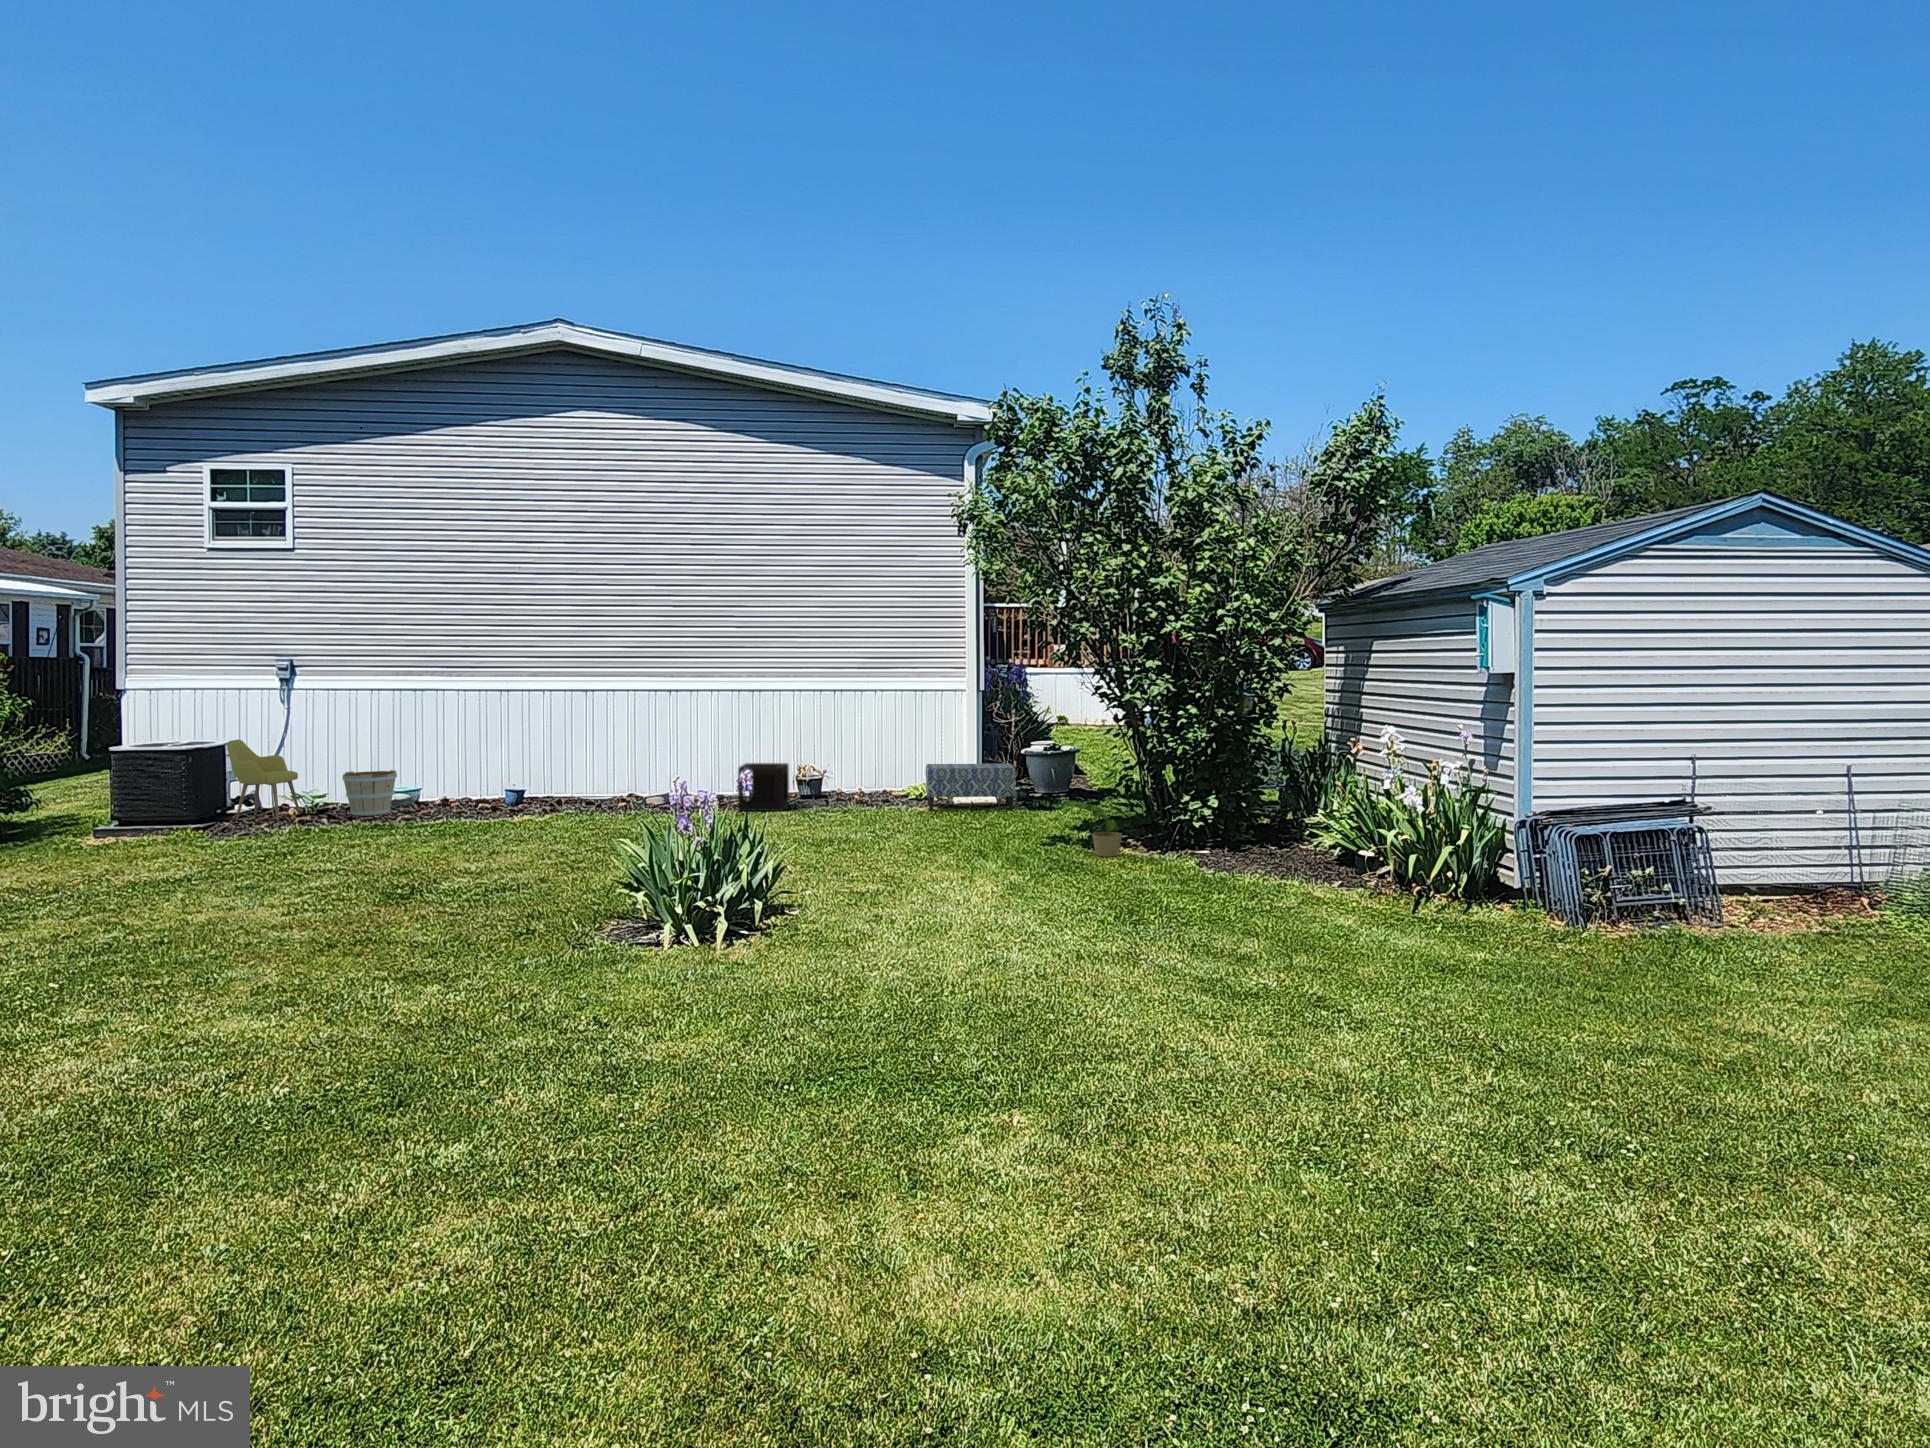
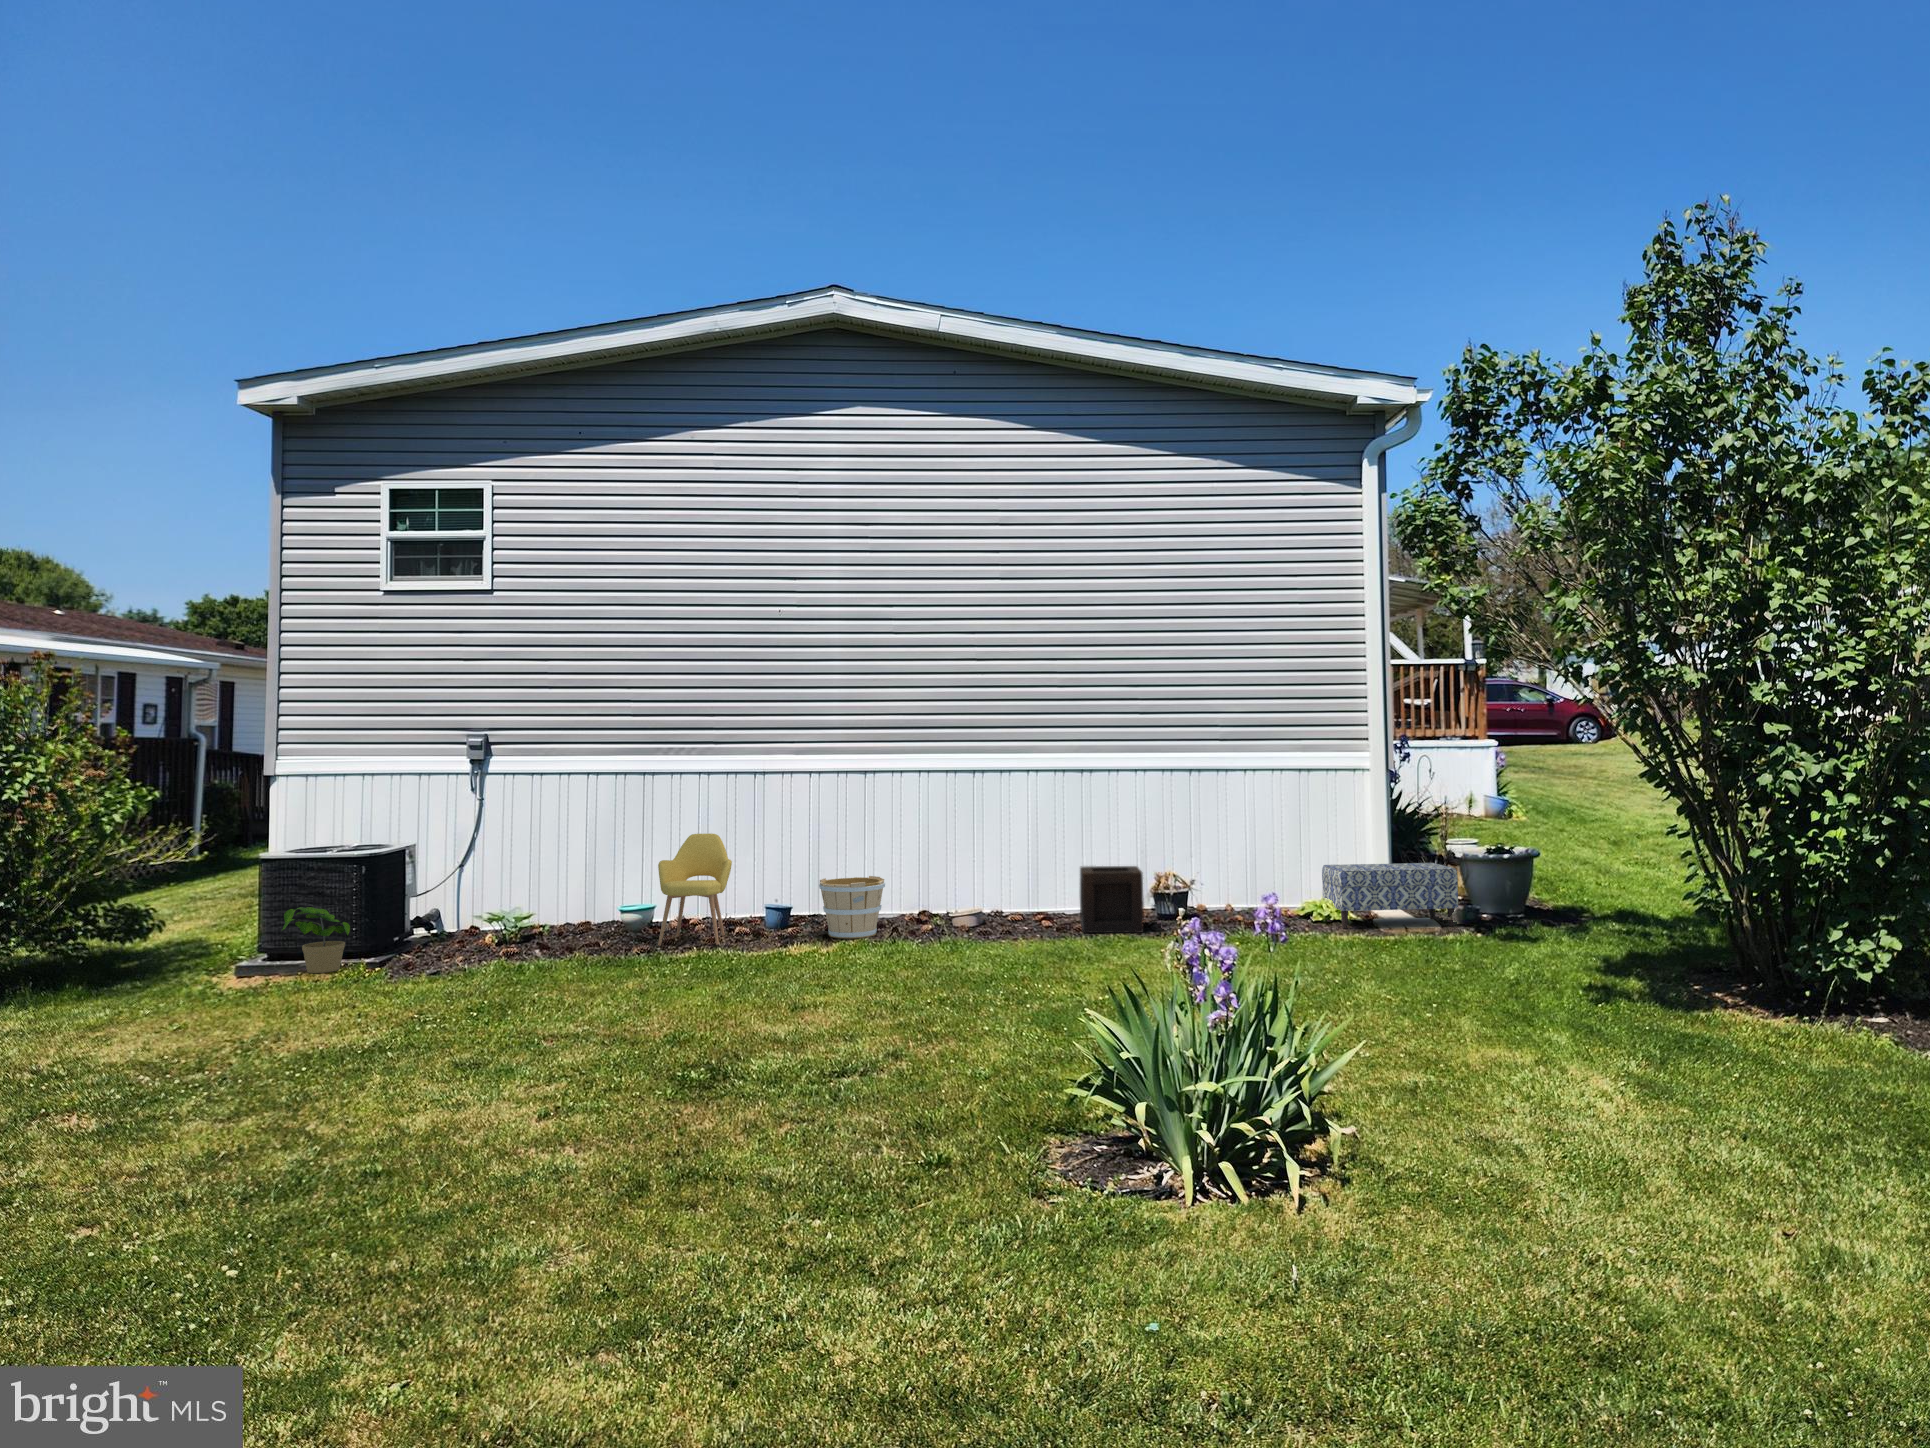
chair: present [227,740,300,821] -> present [658,833,732,946]
wooden bucket: present [342,770,397,816] -> present [819,876,885,939]
potted plant: present [1062,800,1122,857] -> present [282,907,350,973]

